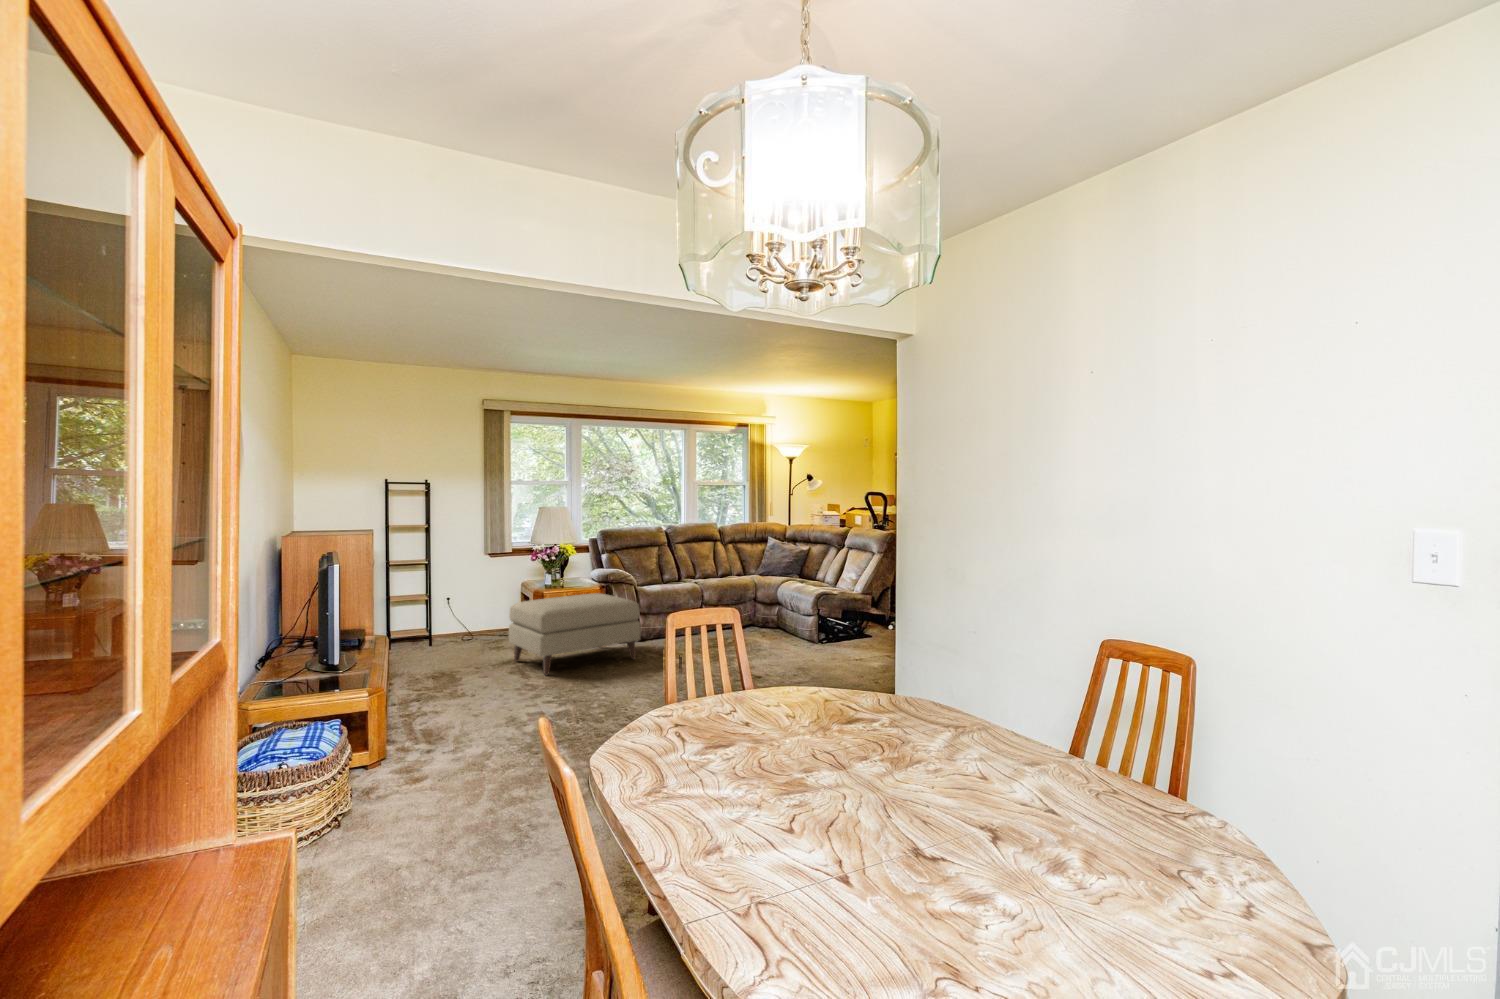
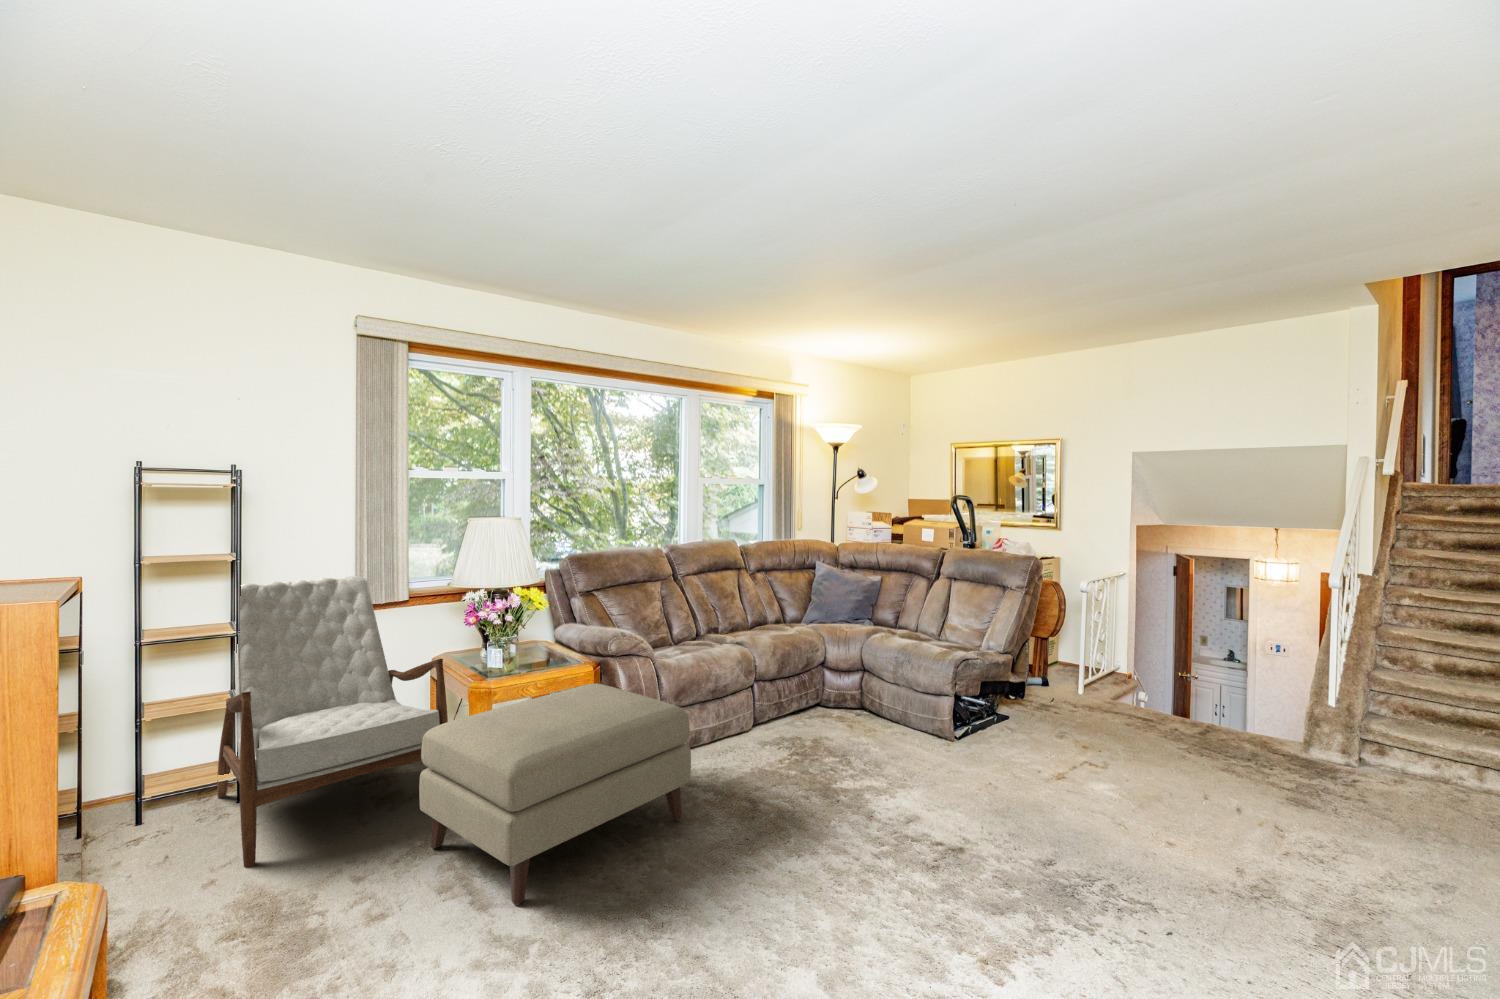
armchair: none [420,538,526,663] -> present [217,576,448,868]

